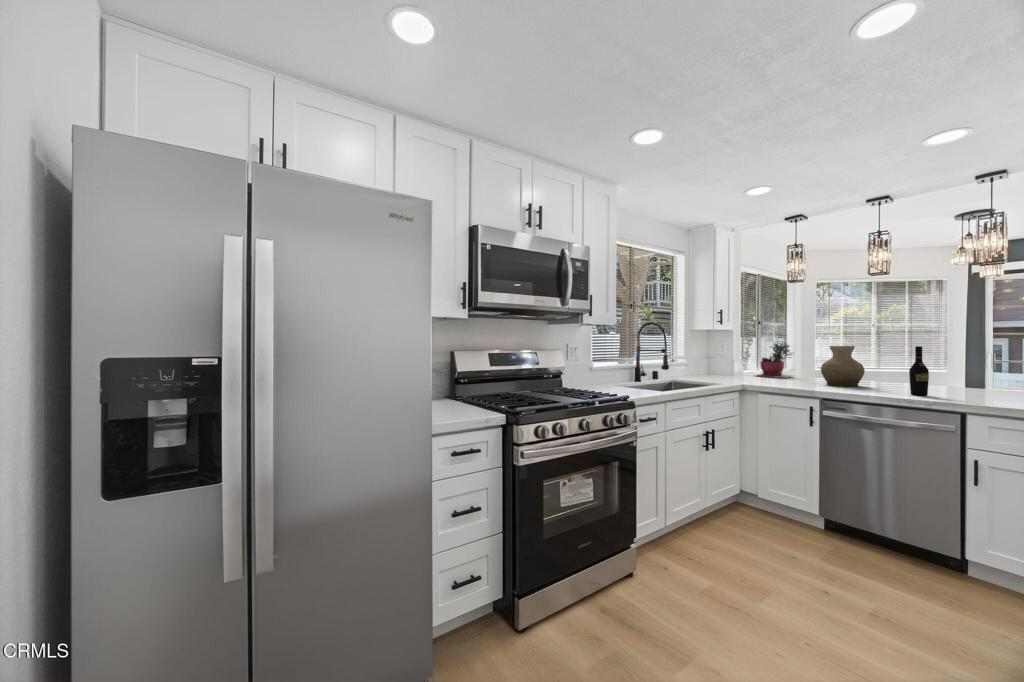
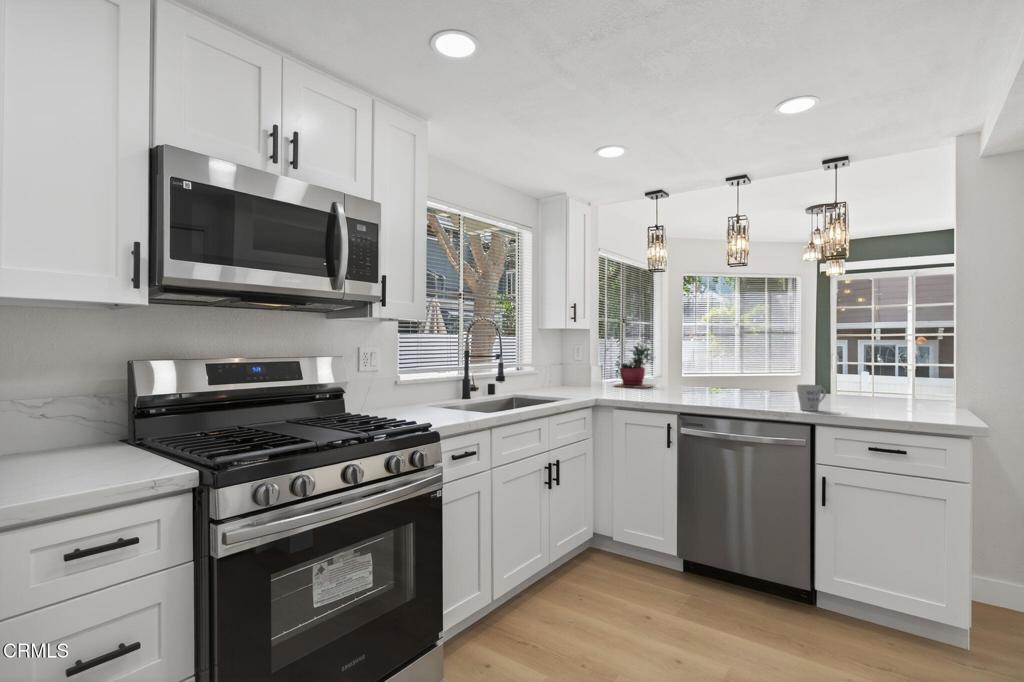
vase: present [821,346,865,387] -> none [680,349,723,397]
wine bottle: present [909,346,929,396] -> none [764,348,782,406]
mug: none [945,378,978,401] -> present [797,385,826,411]

